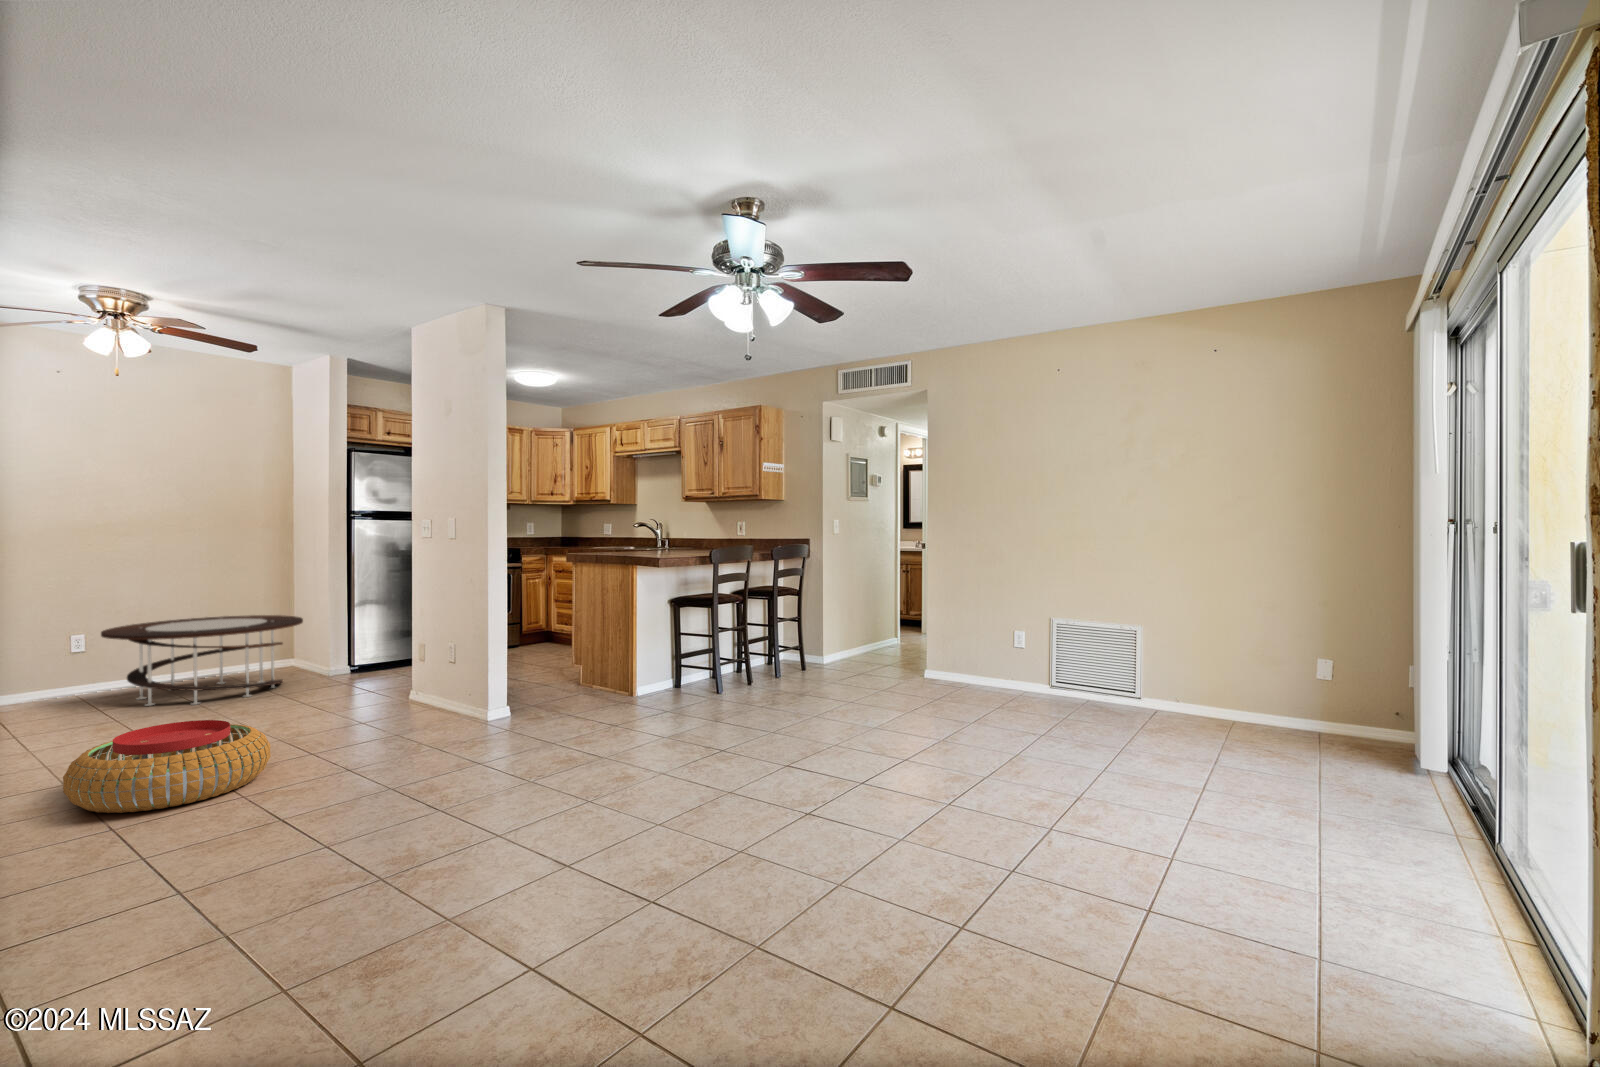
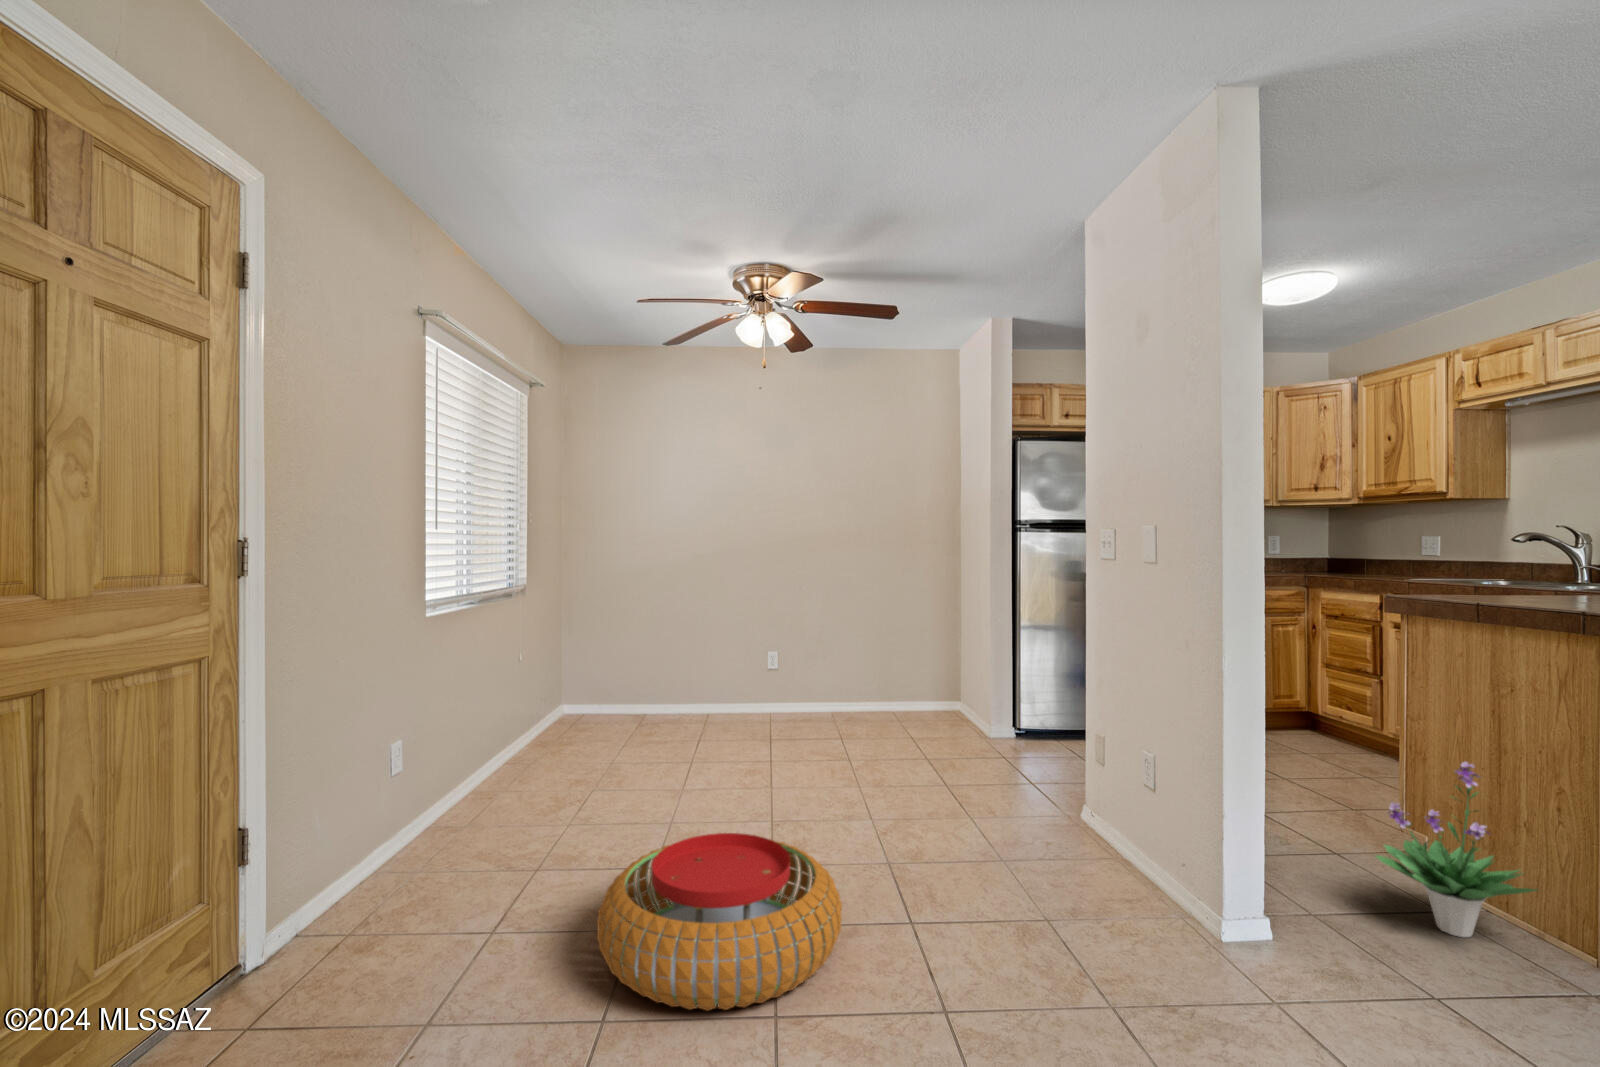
coffee table: present [101,615,303,706] -> none [774,646,960,757]
potted plant: none [554,622,611,697] -> present [1376,762,1537,937]

